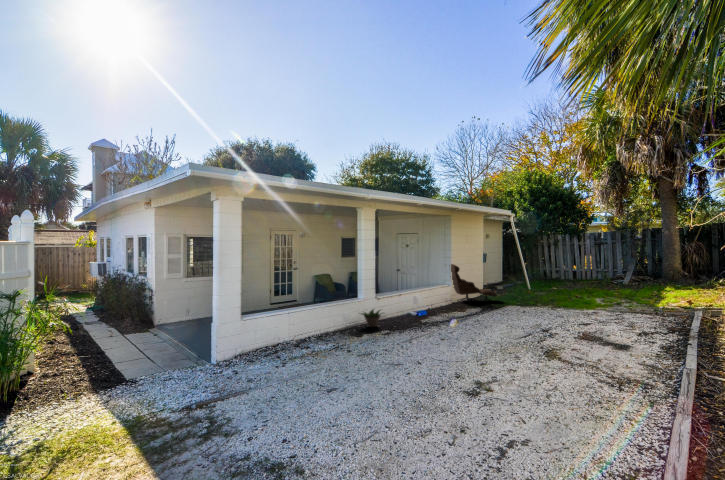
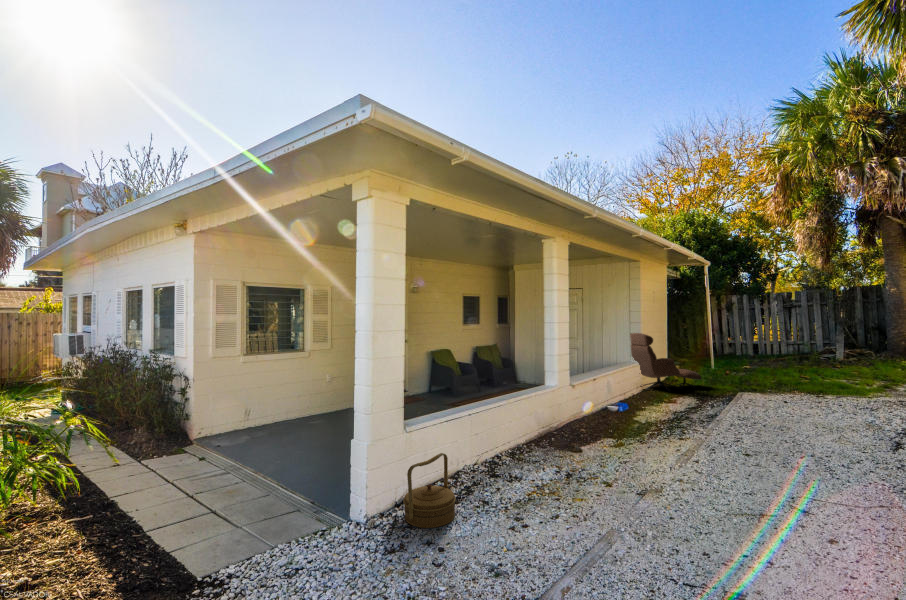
decorative plant: present [361,309,382,327] -> none [549,402,598,433]
woven basket: none [232,330,260,365] -> present [403,453,456,528]

